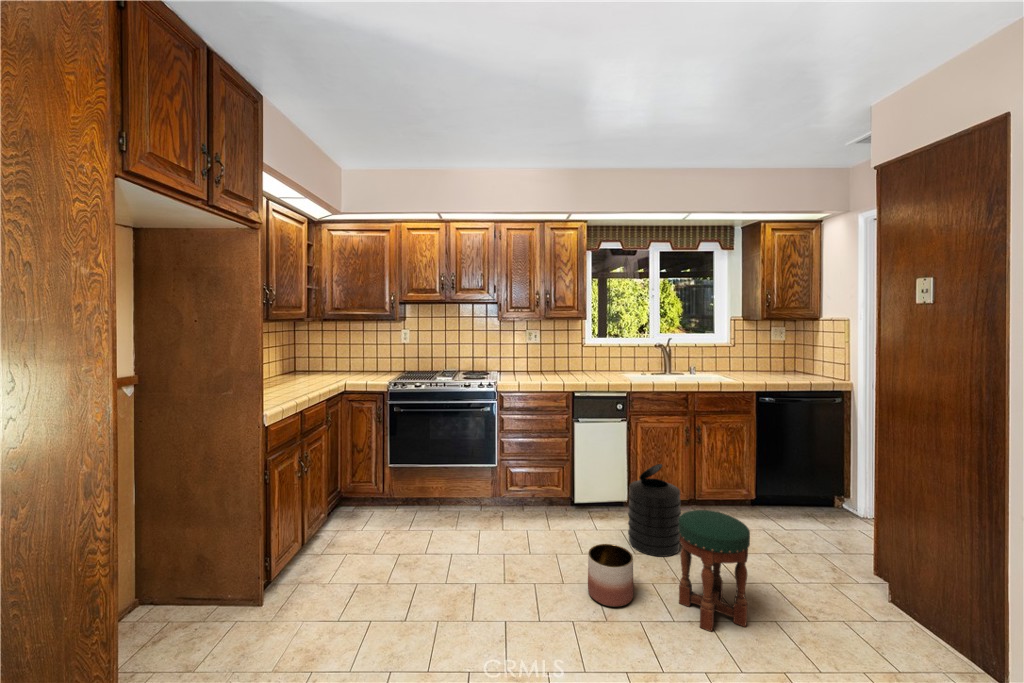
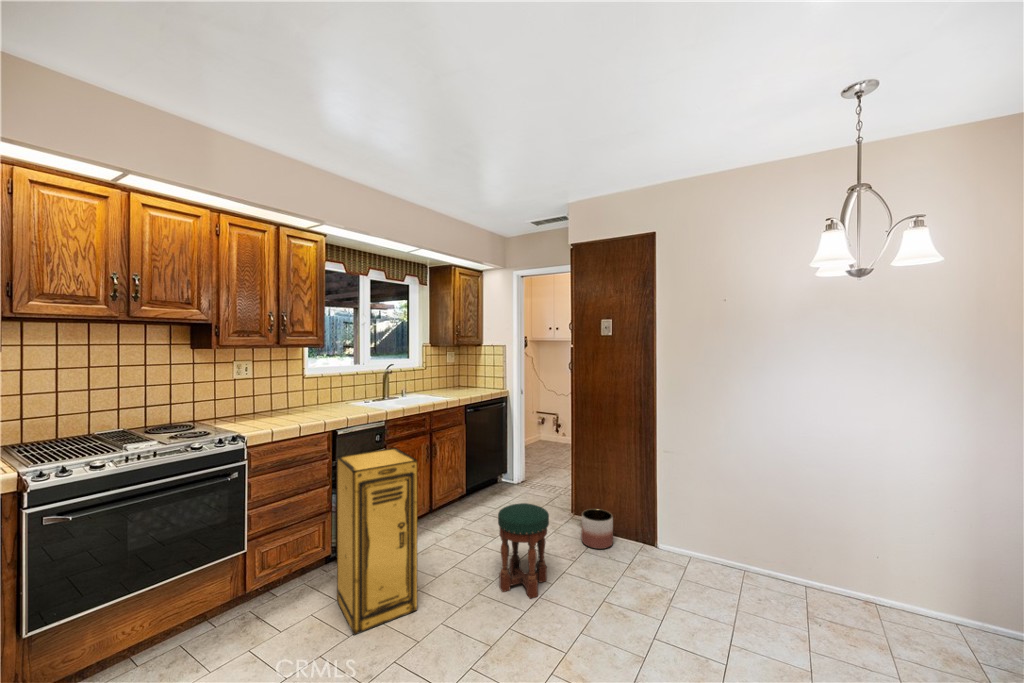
storage cabinet: none [533,409,601,568] -> present [337,448,417,635]
trash can: present [628,464,681,557] -> none [412,483,460,573]
planter: present [588,544,633,607] -> present [581,509,613,549]

